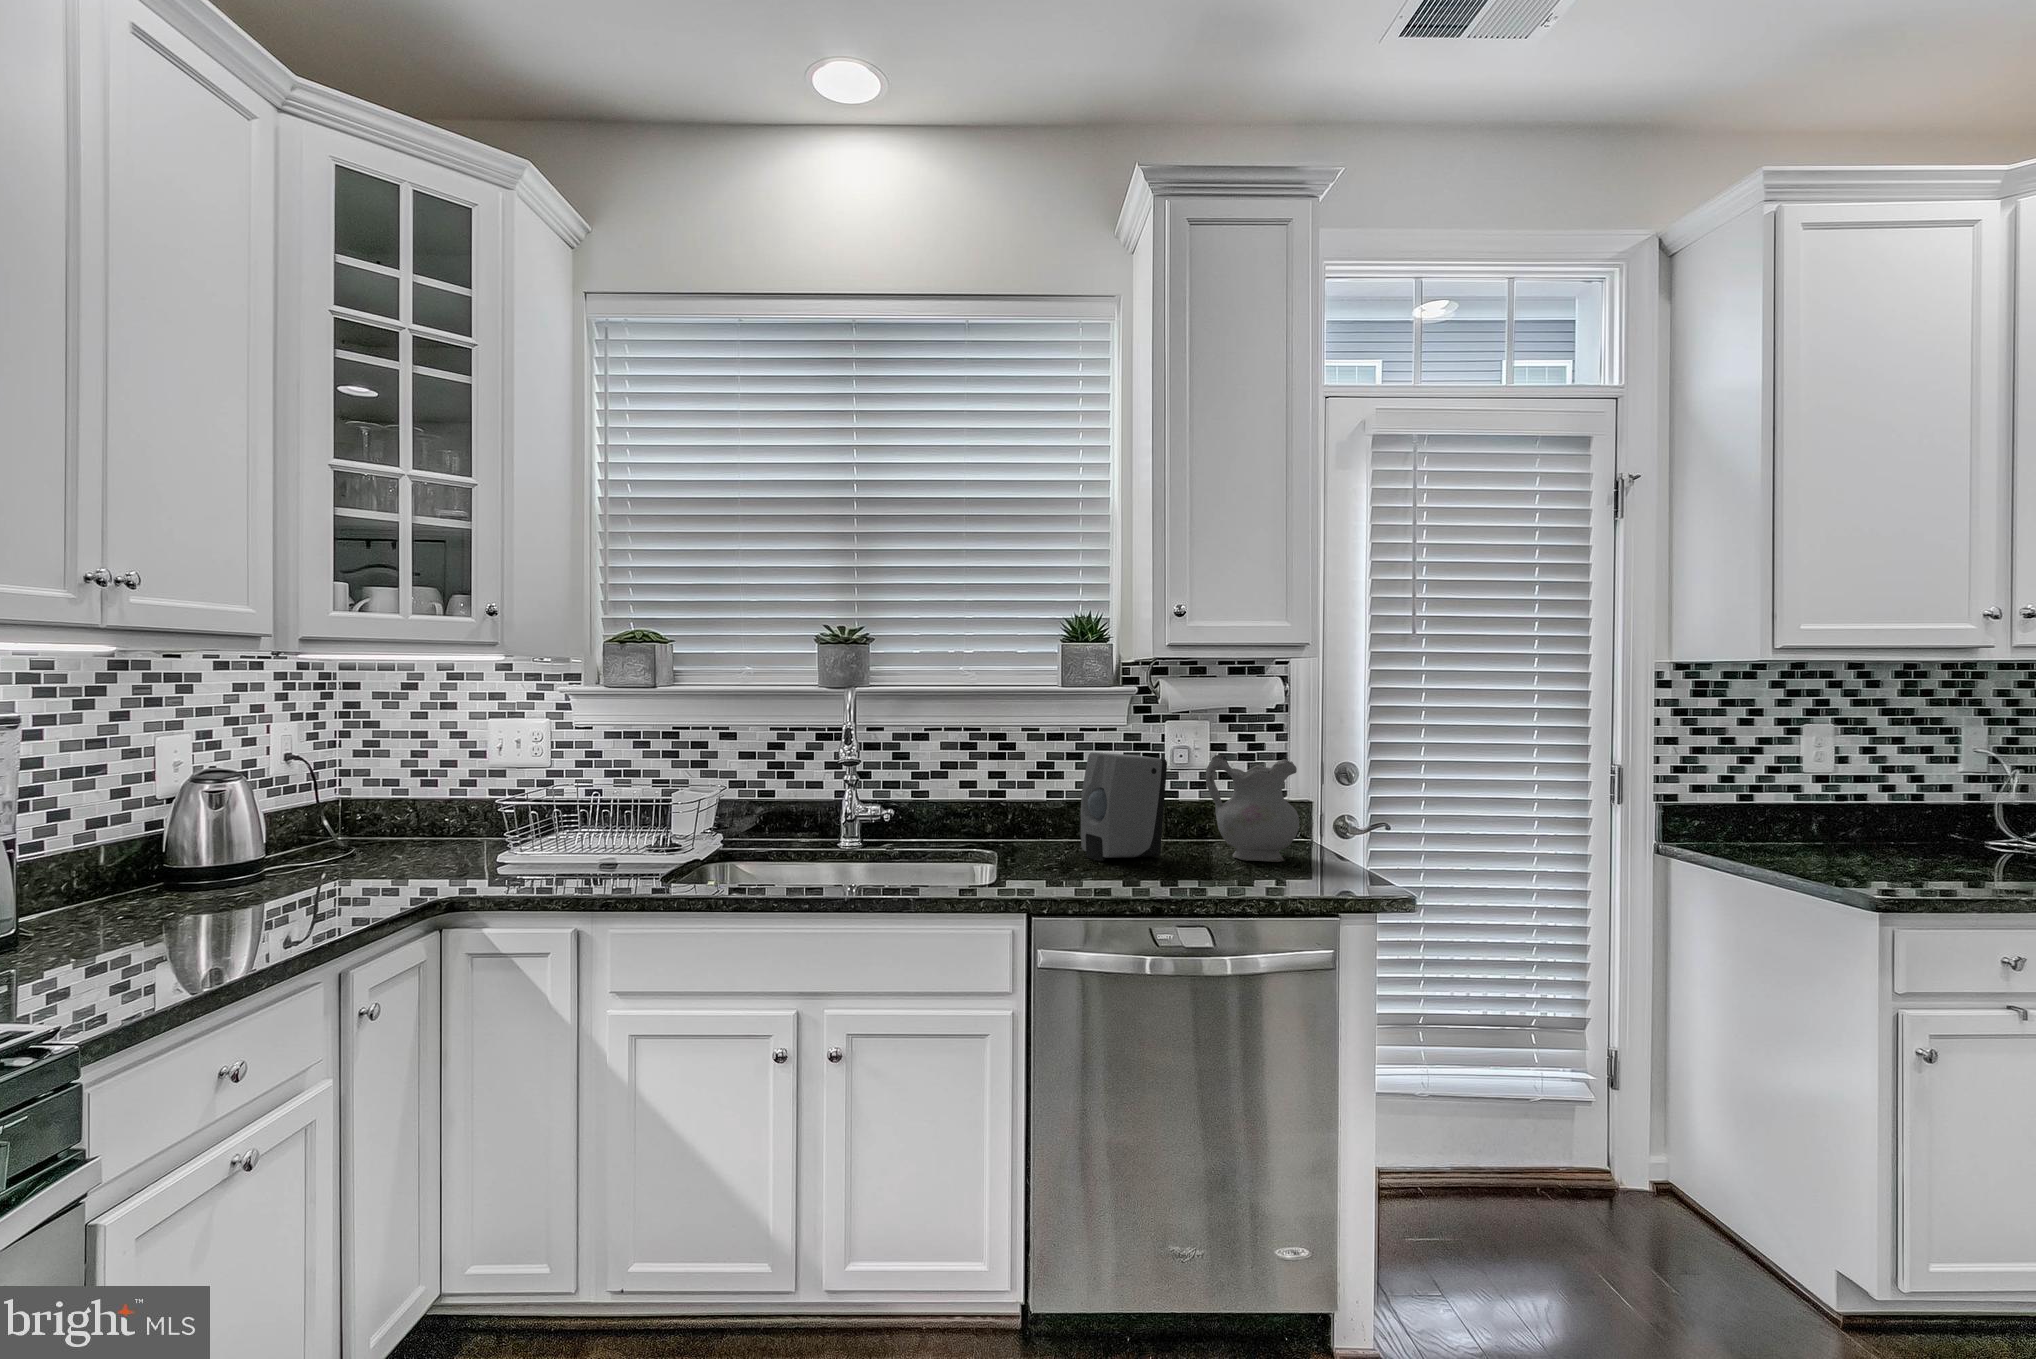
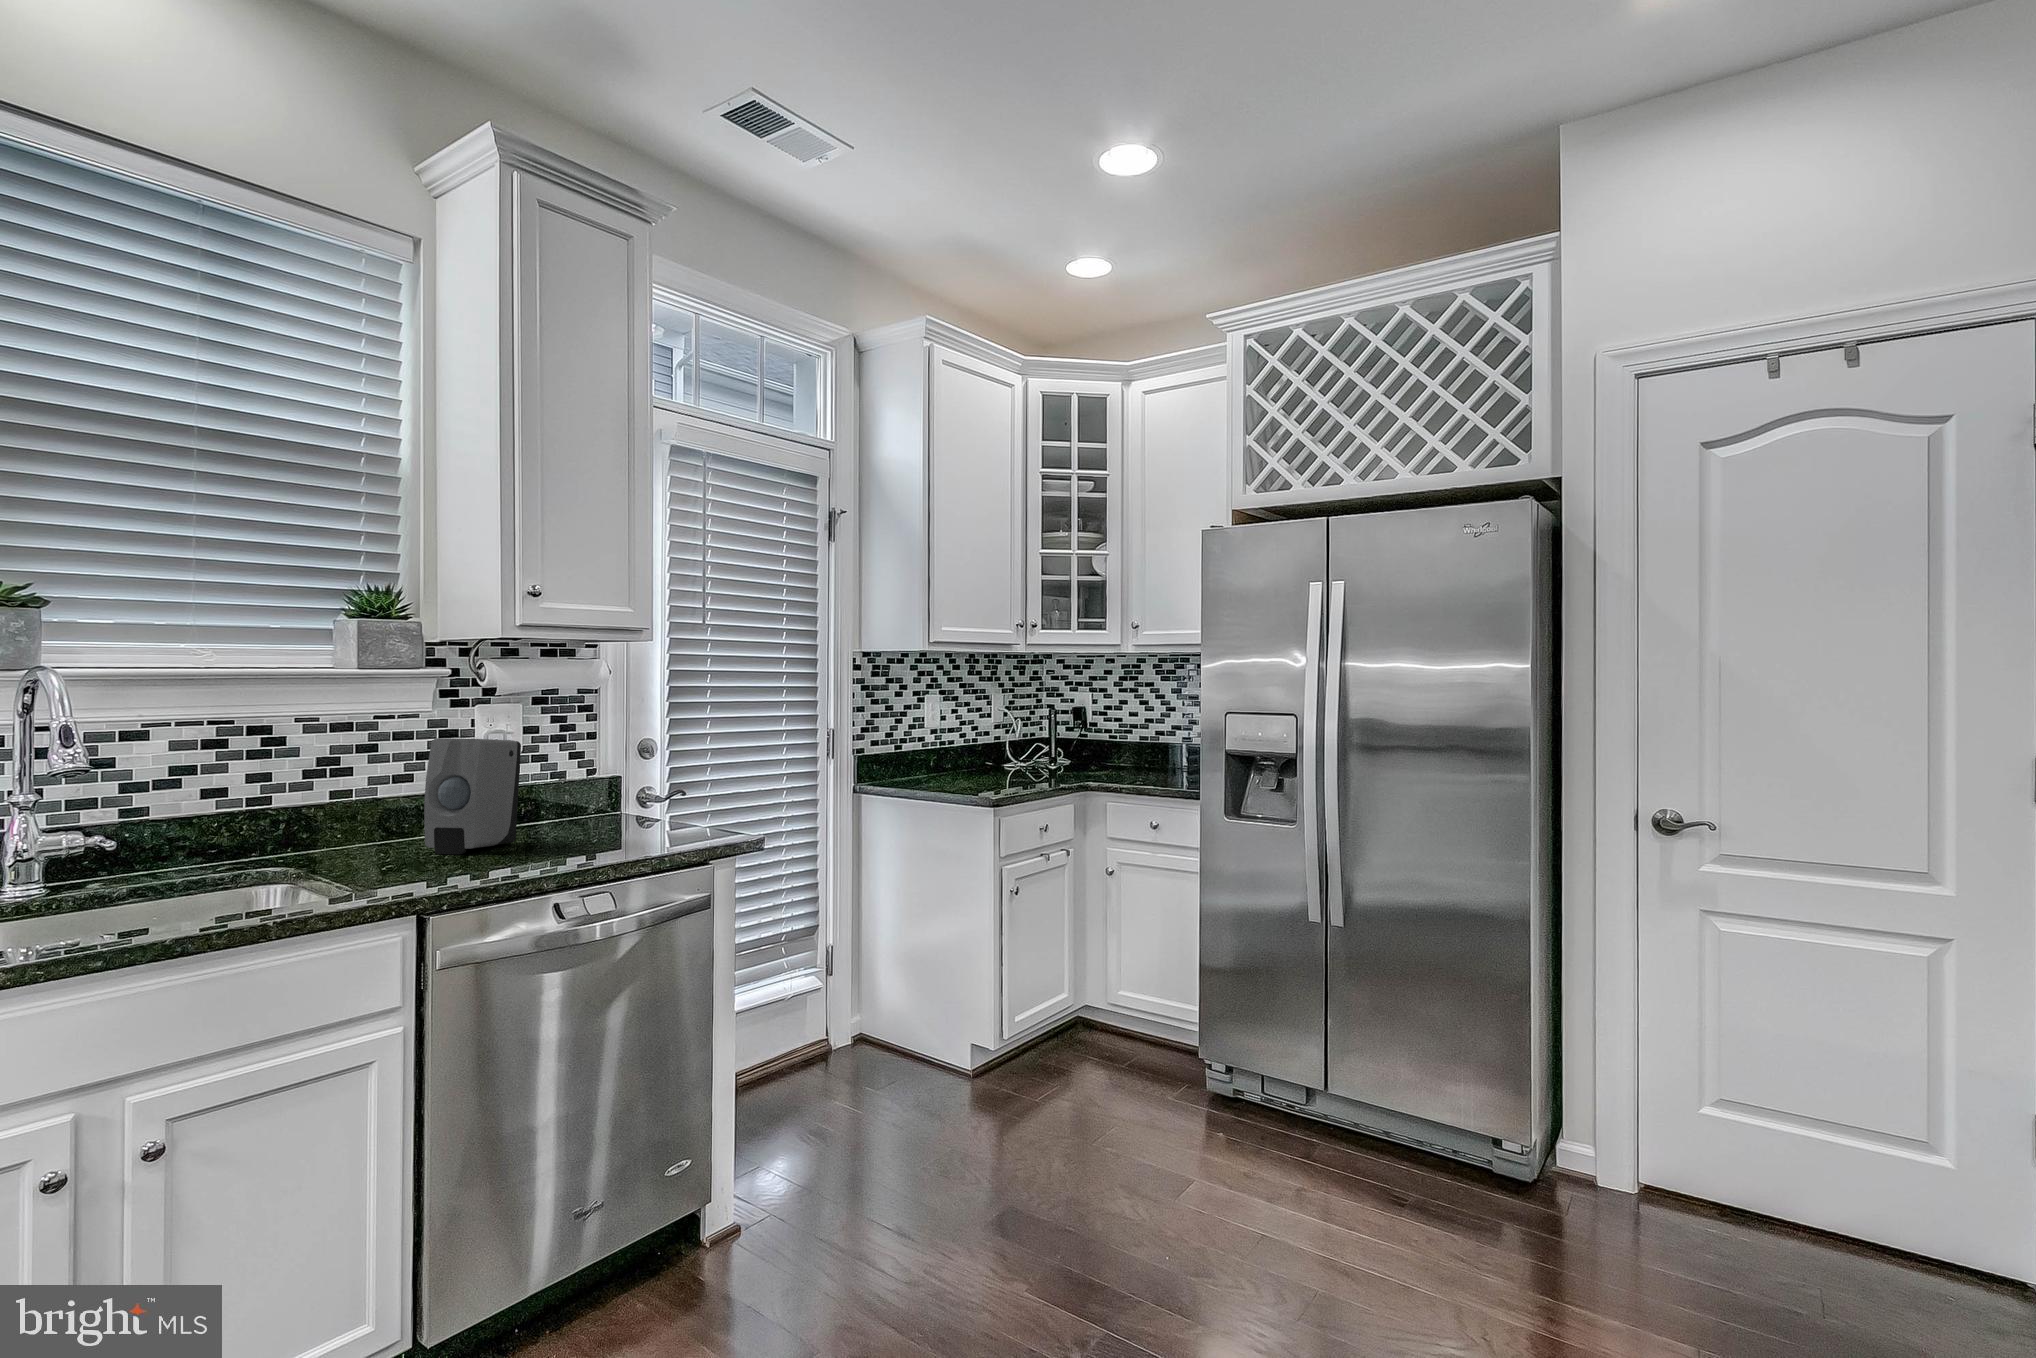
ceramic pitcher: present [1206,754,1299,862] -> none [551,734,645,834]

